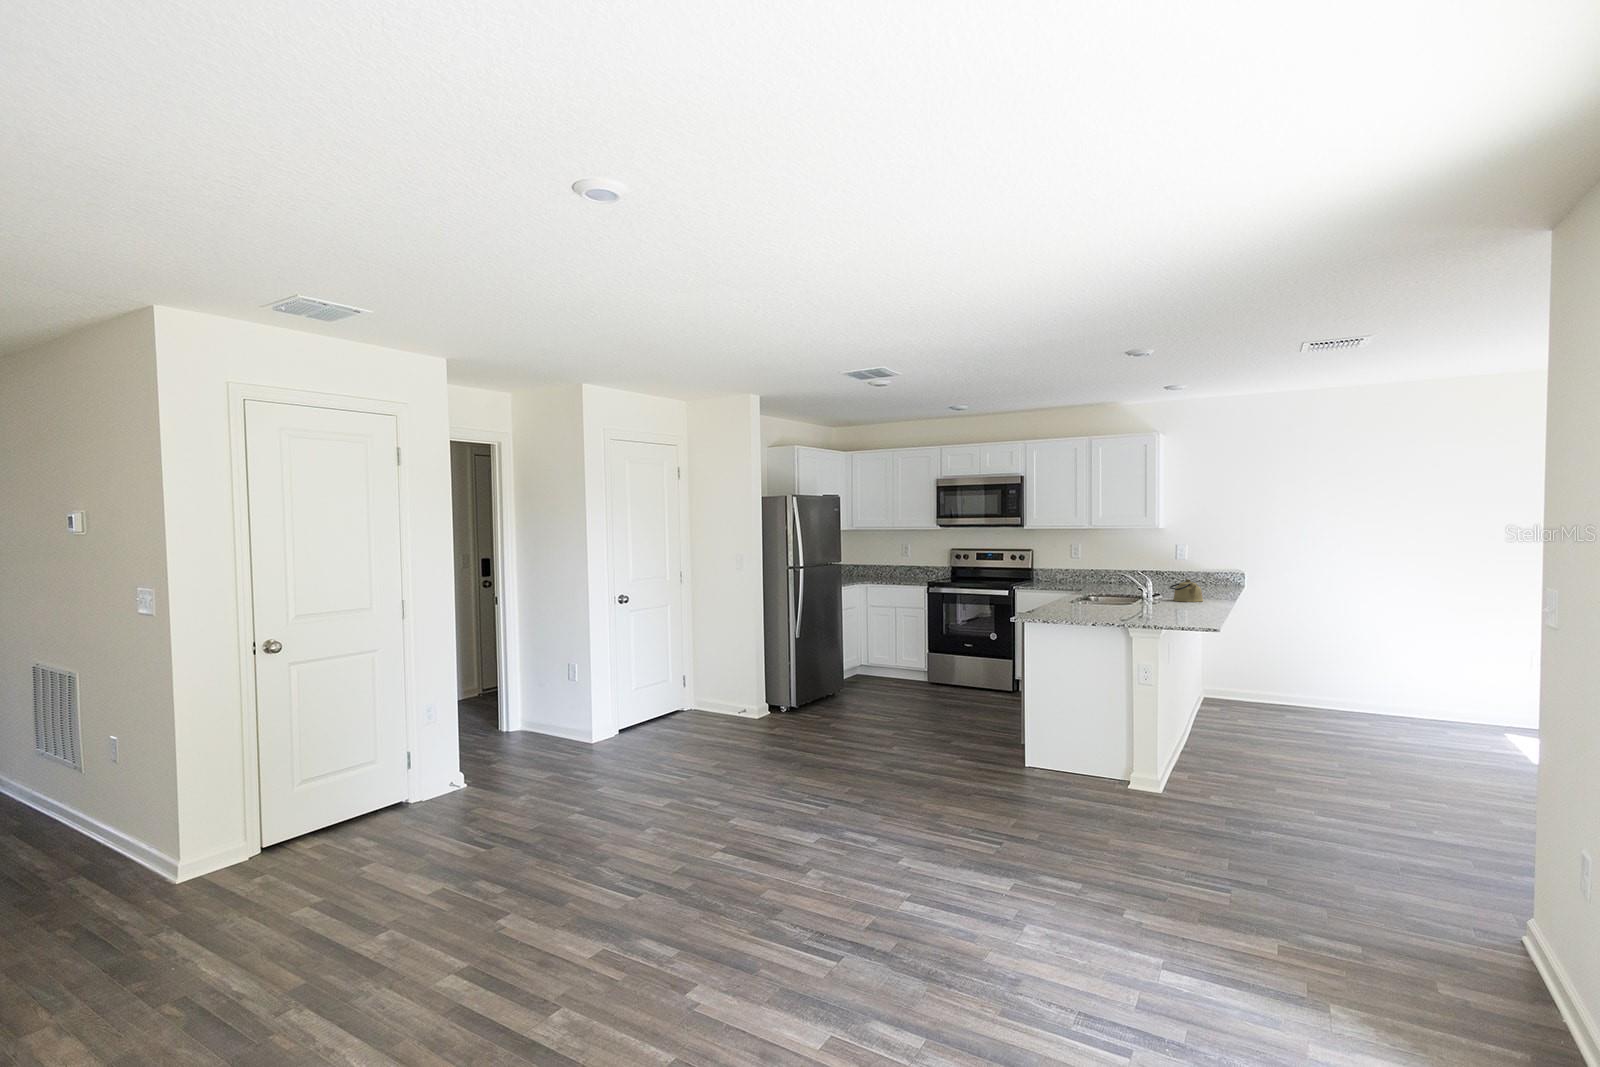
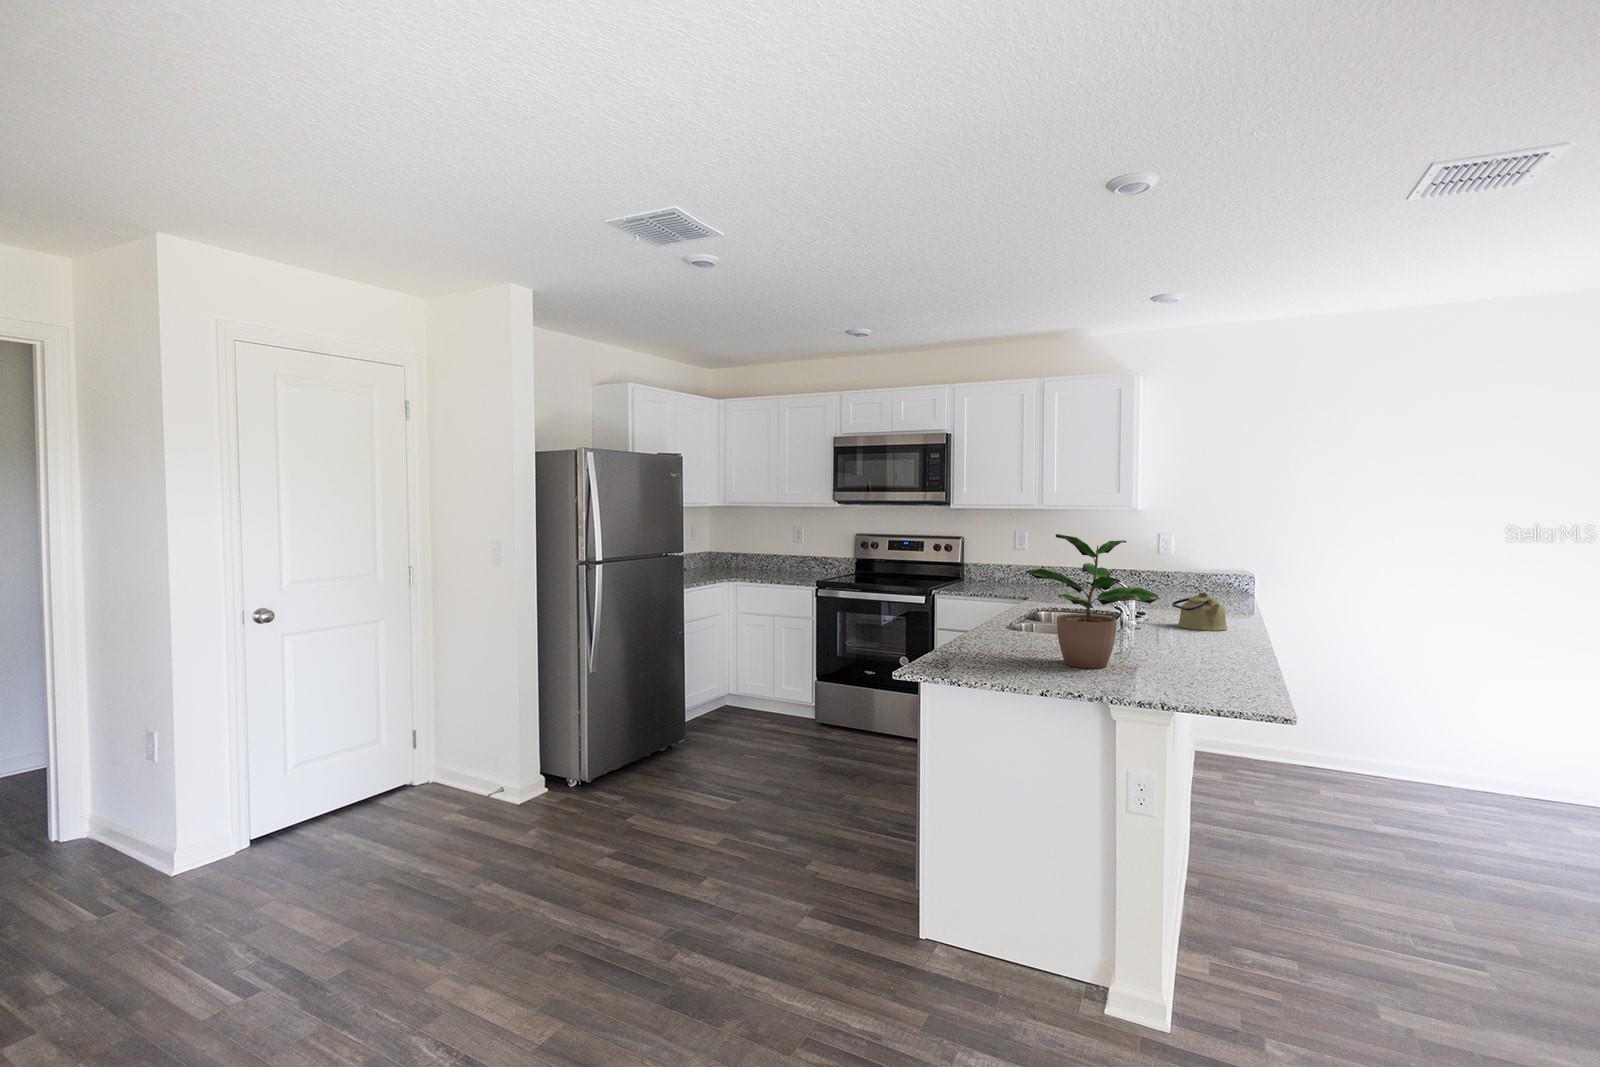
potted plant: none [1077,543,1148,614] -> present [1026,534,1159,668]

